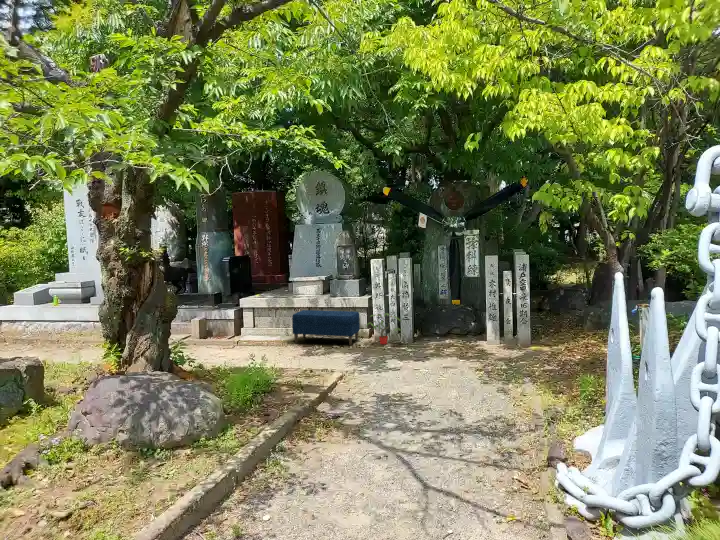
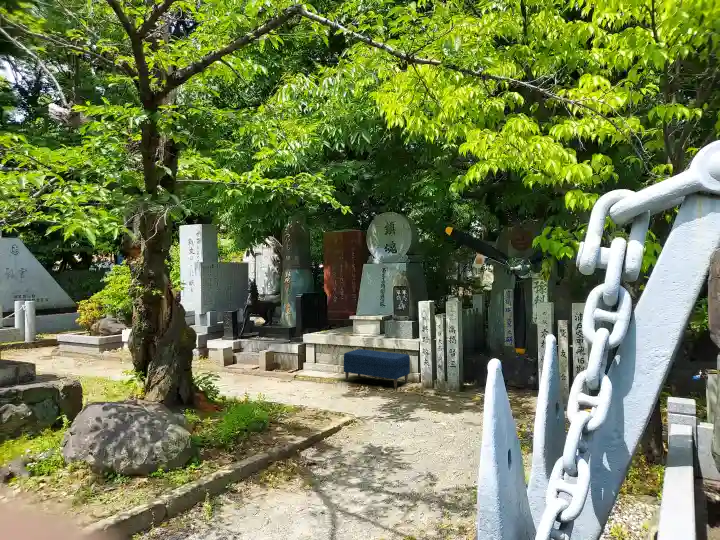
potted plant: present [366,313,401,344] -> none [412,358,450,390]

